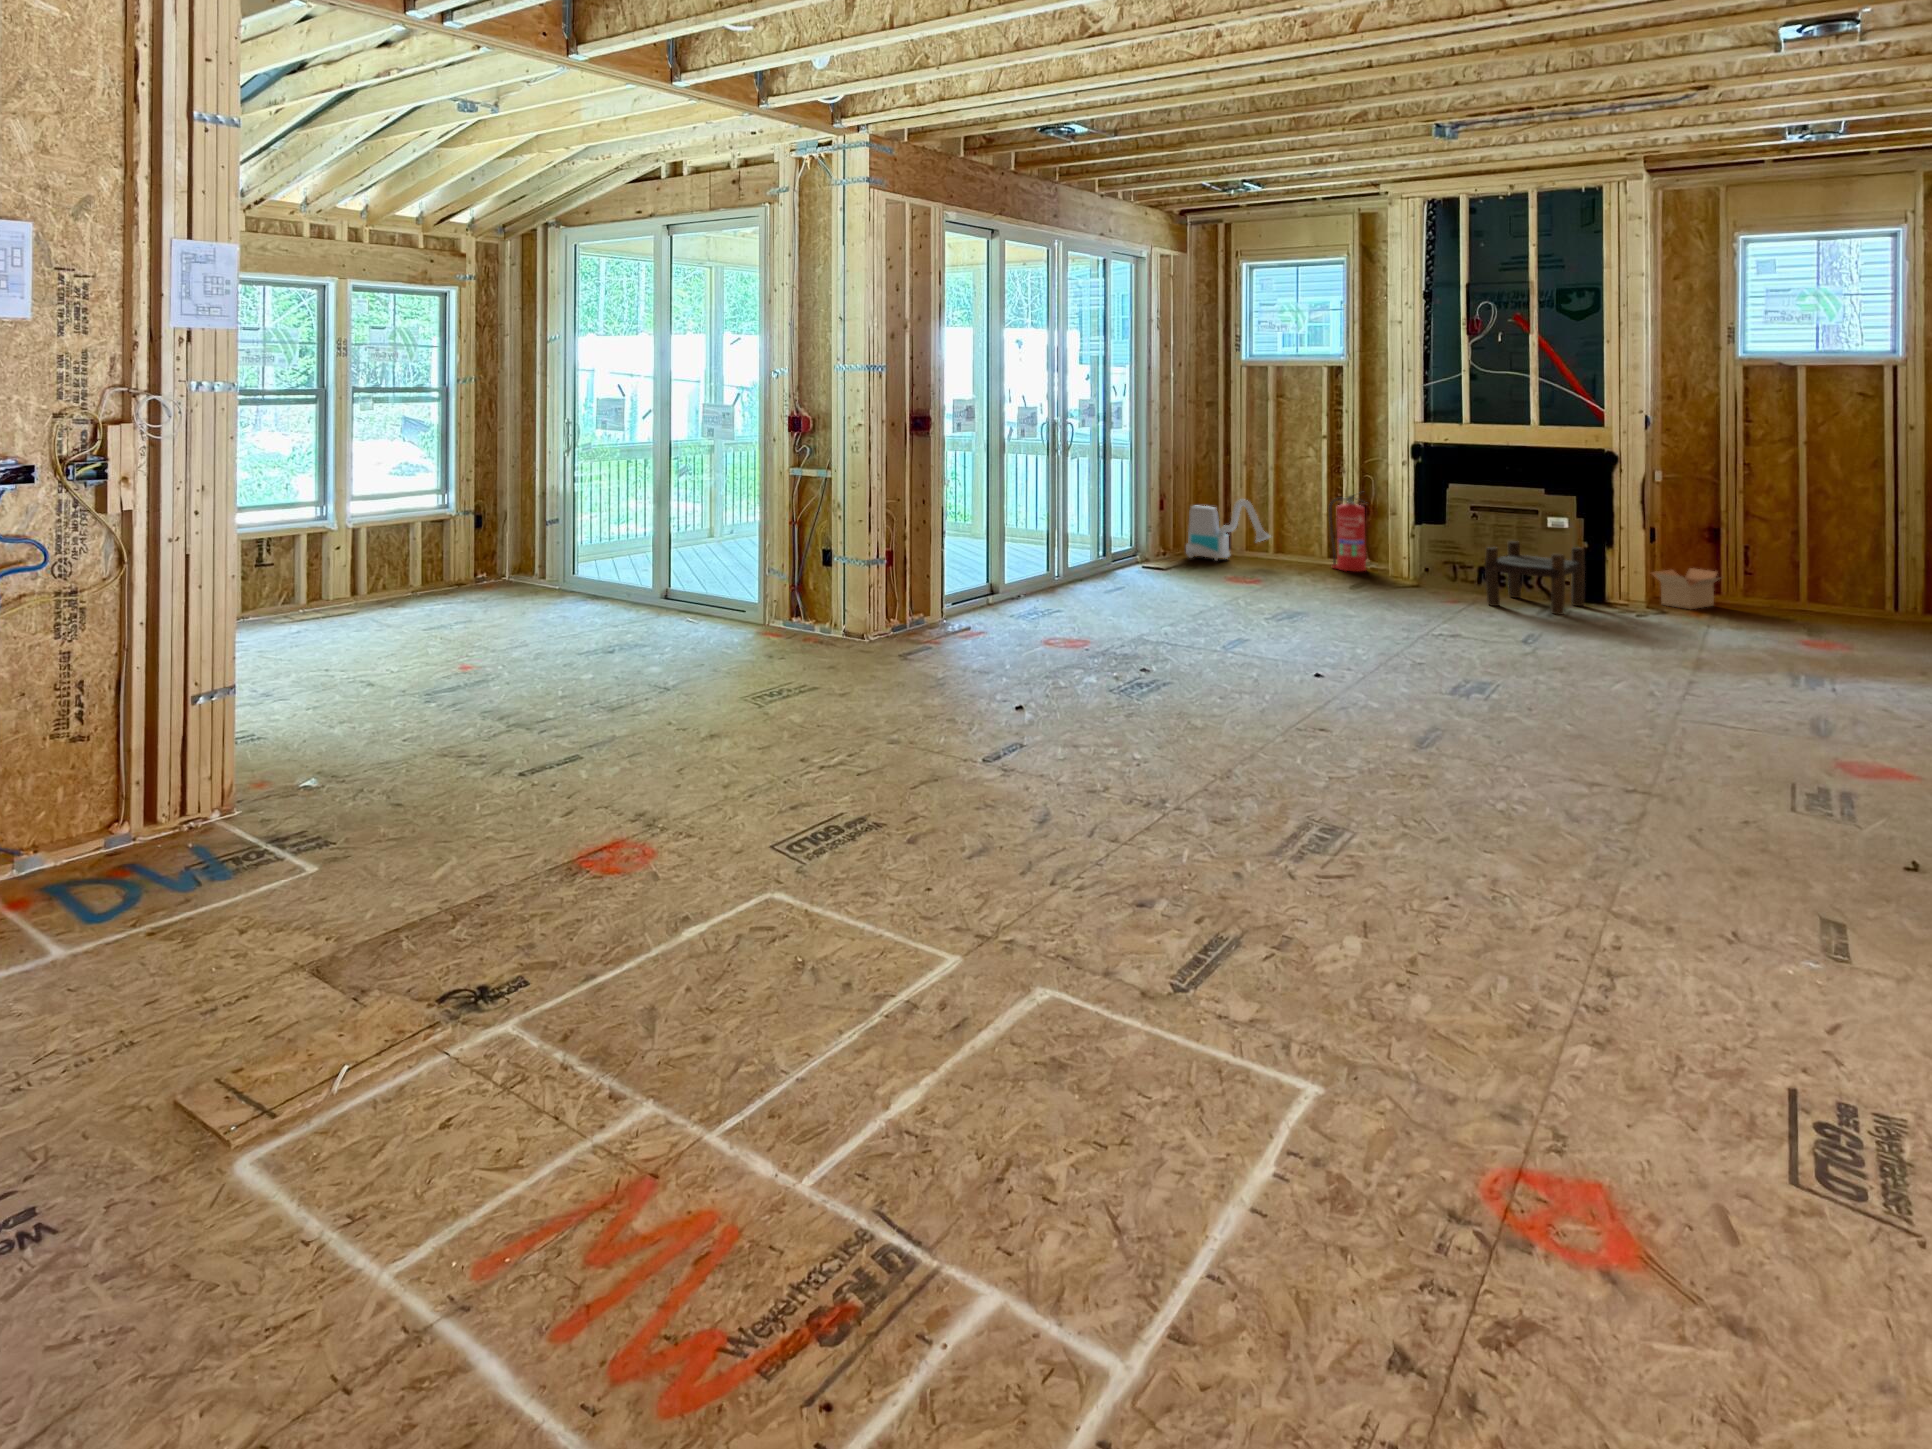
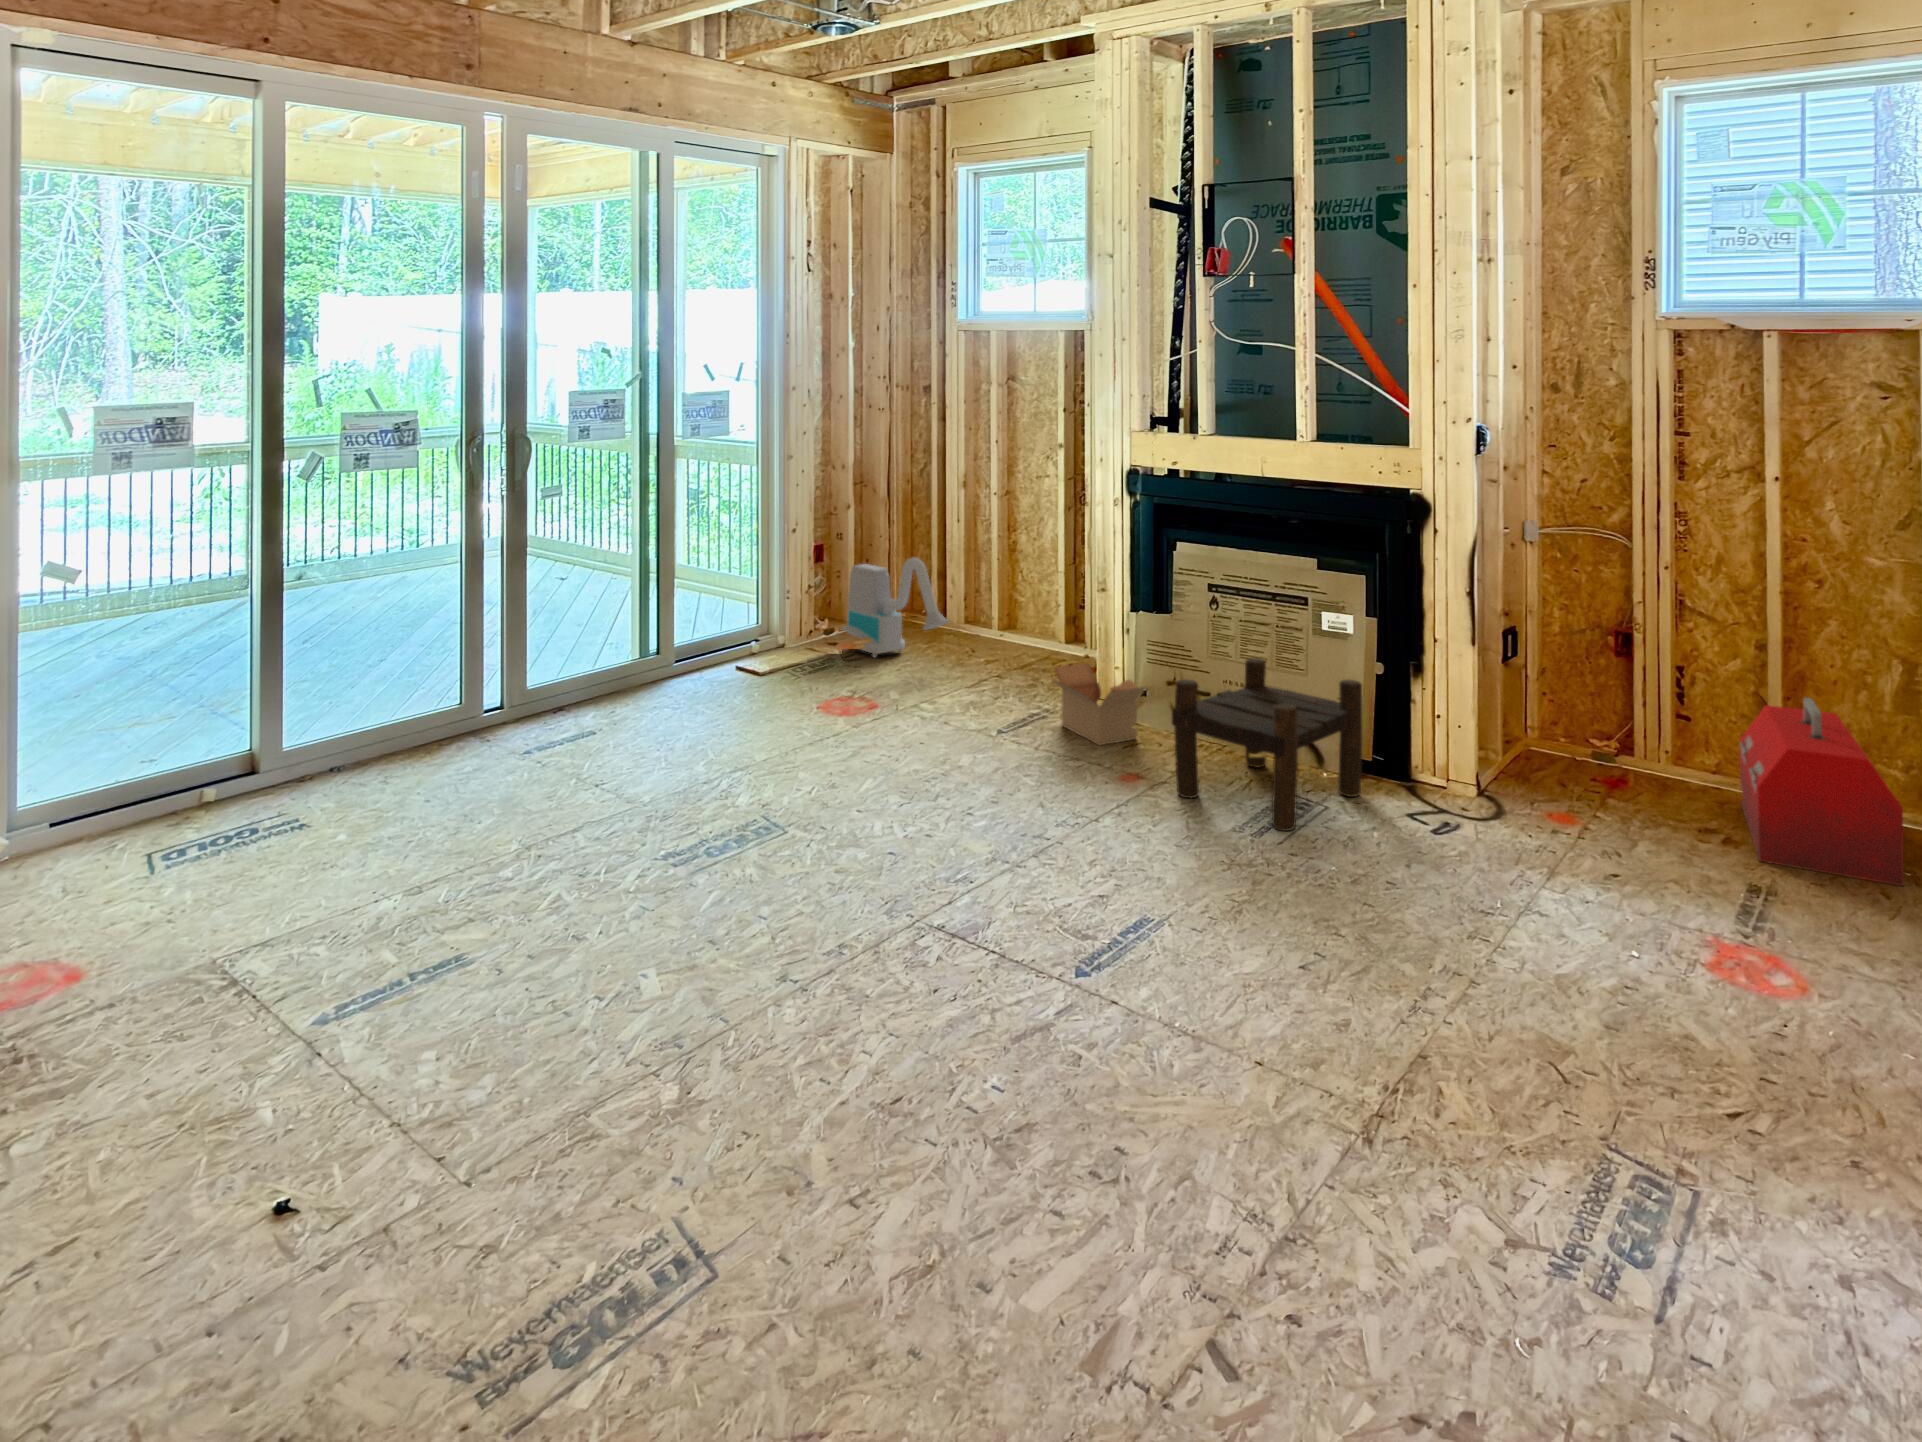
fire extinguisher: present [1329,495,1366,571] -> none [1036,549,1092,685]
toolbox: none [1787,550,1877,630] -> present [1740,698,1904,886]
cardboard box: present [1652,568,1722,609] -> present [1052,663,1145,745]

